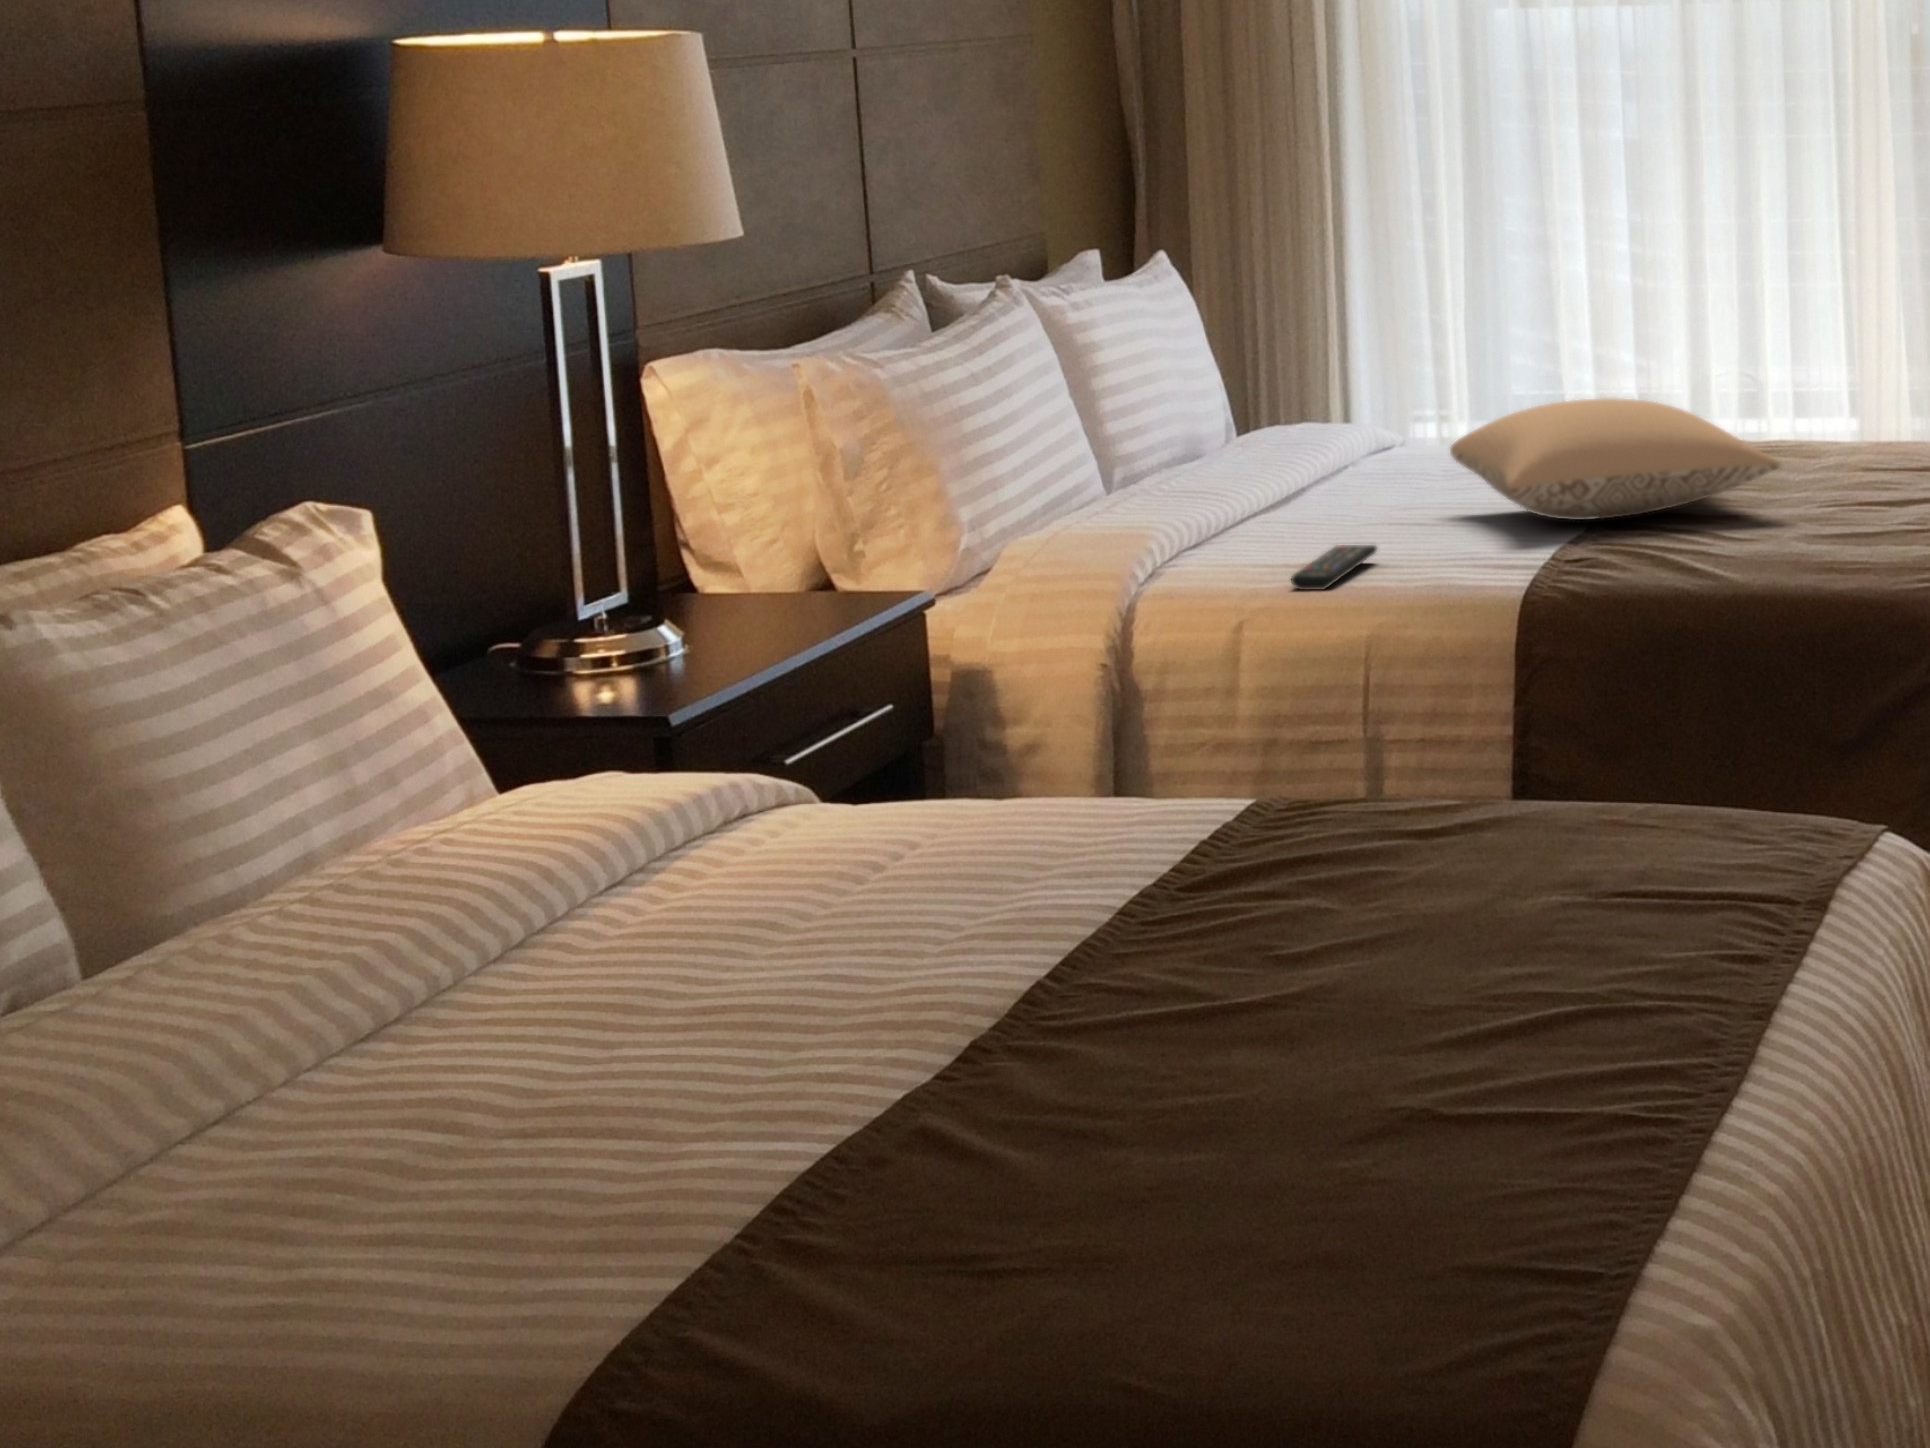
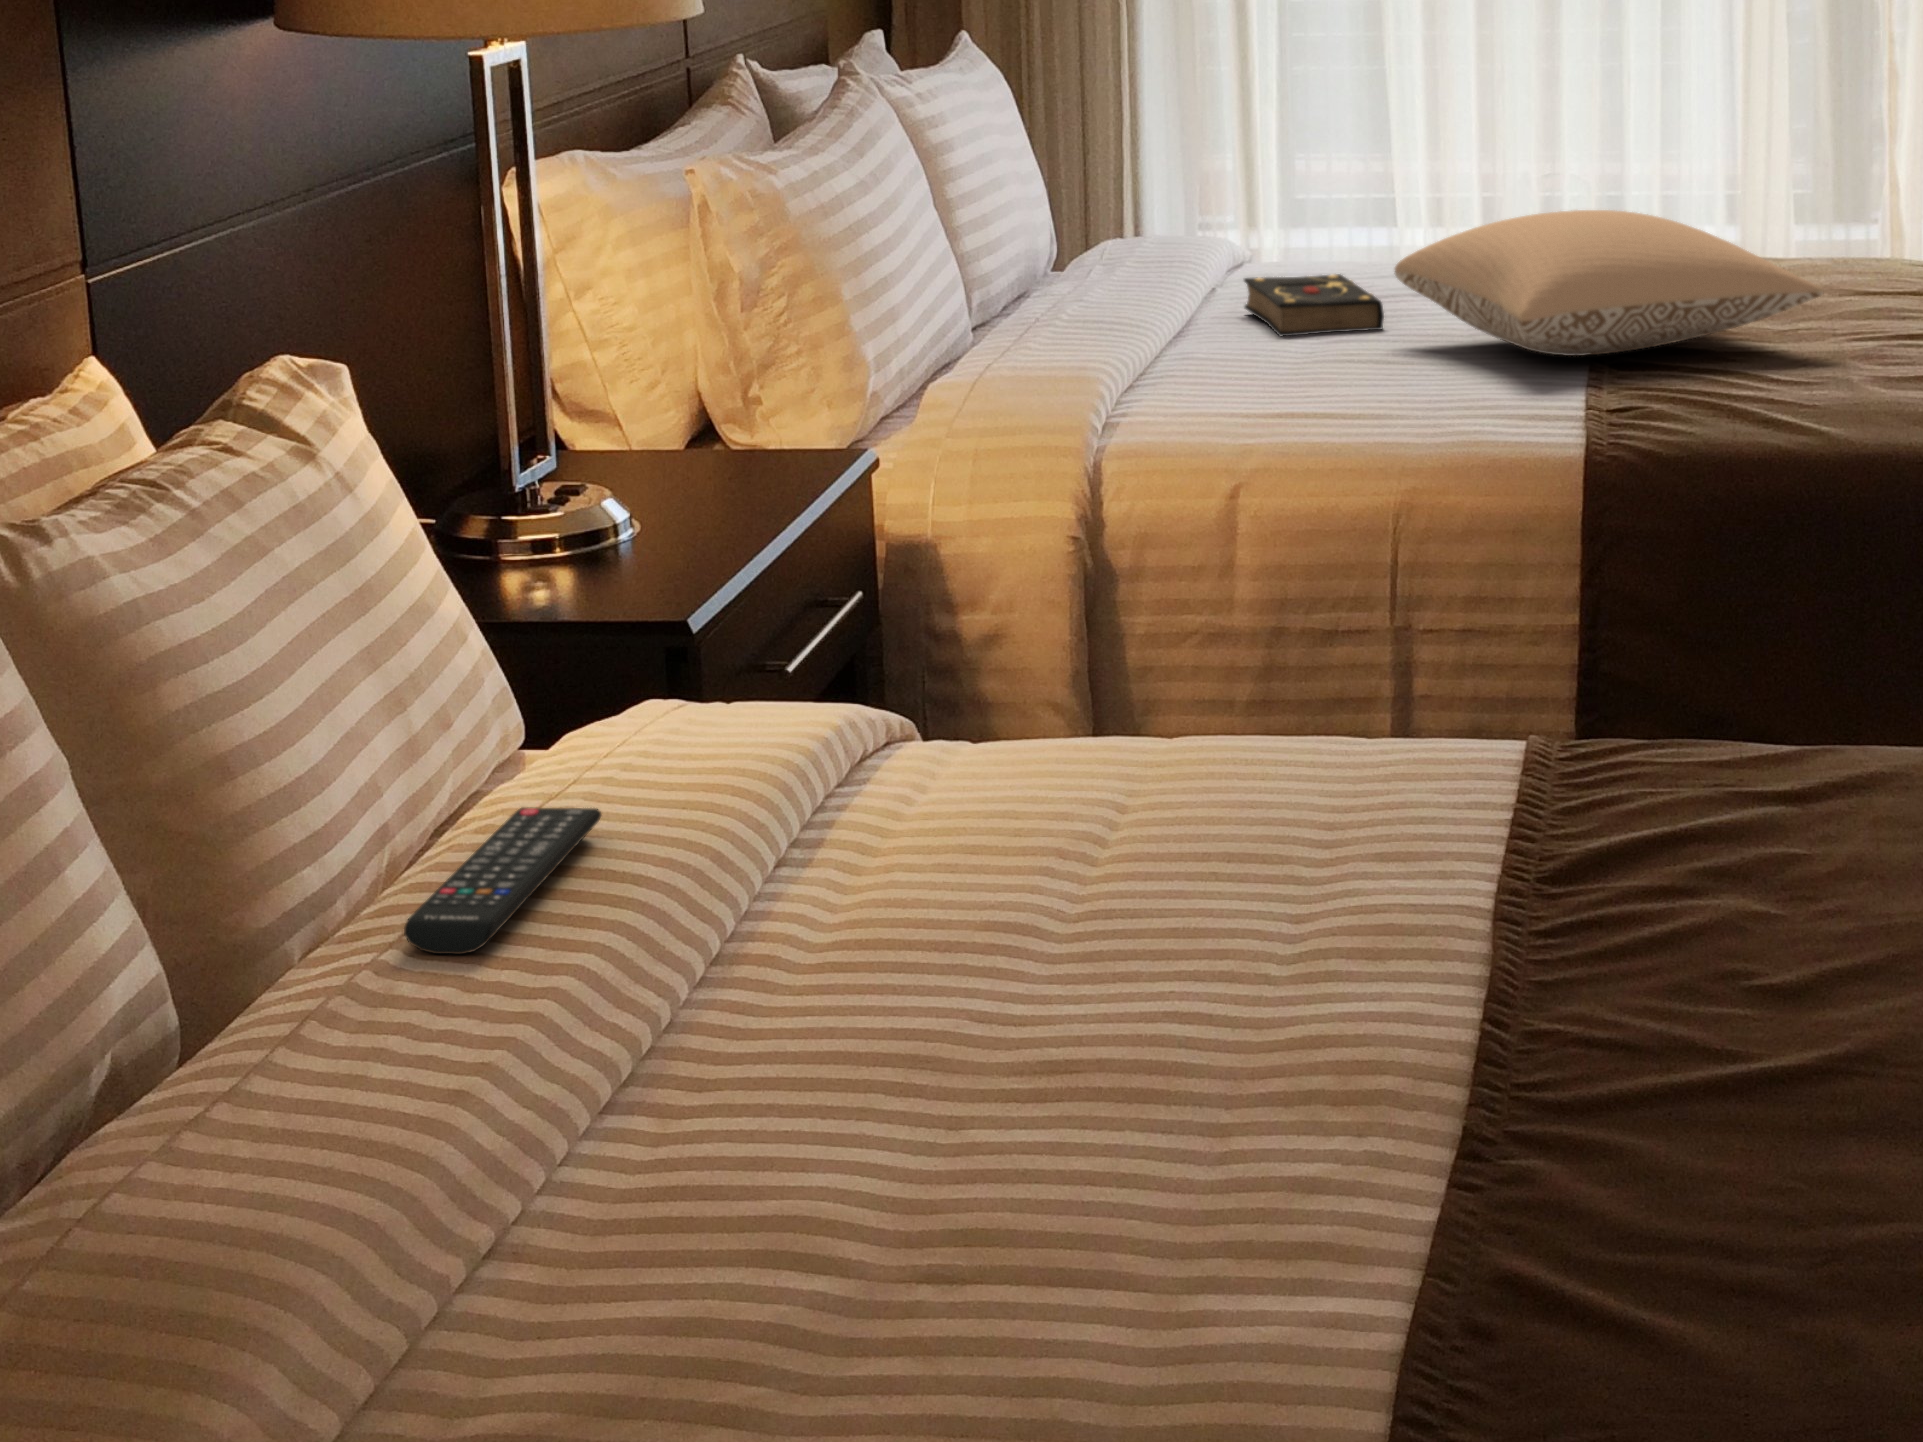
book: none [1354,457,1456,508] -> present [1244,274,1384,336]
remote control: present [1291,545,1377,590] -> present [404,807,601,954]

